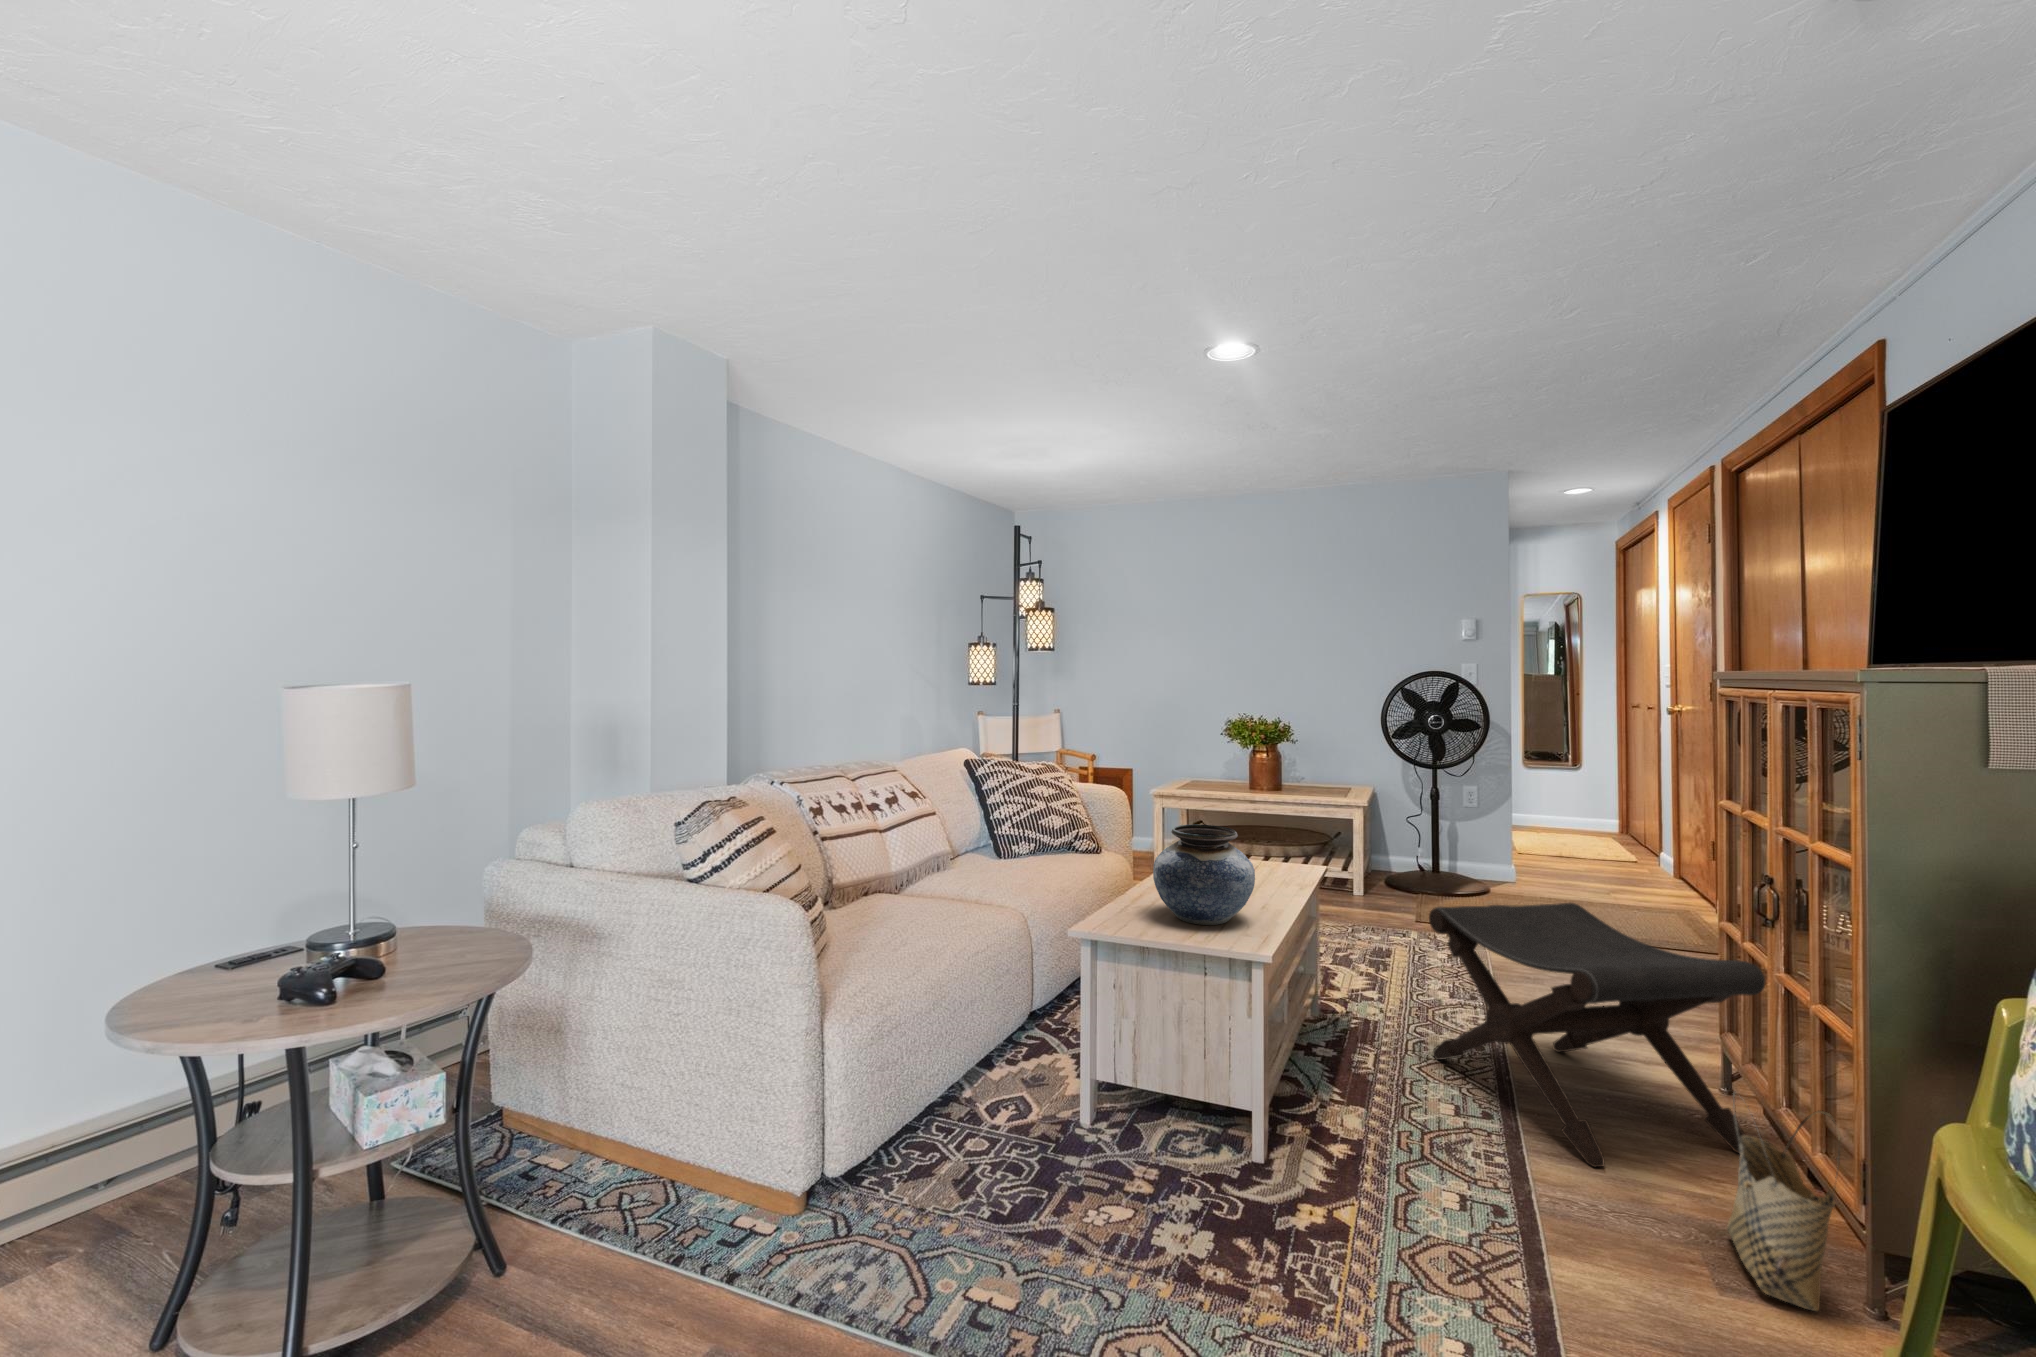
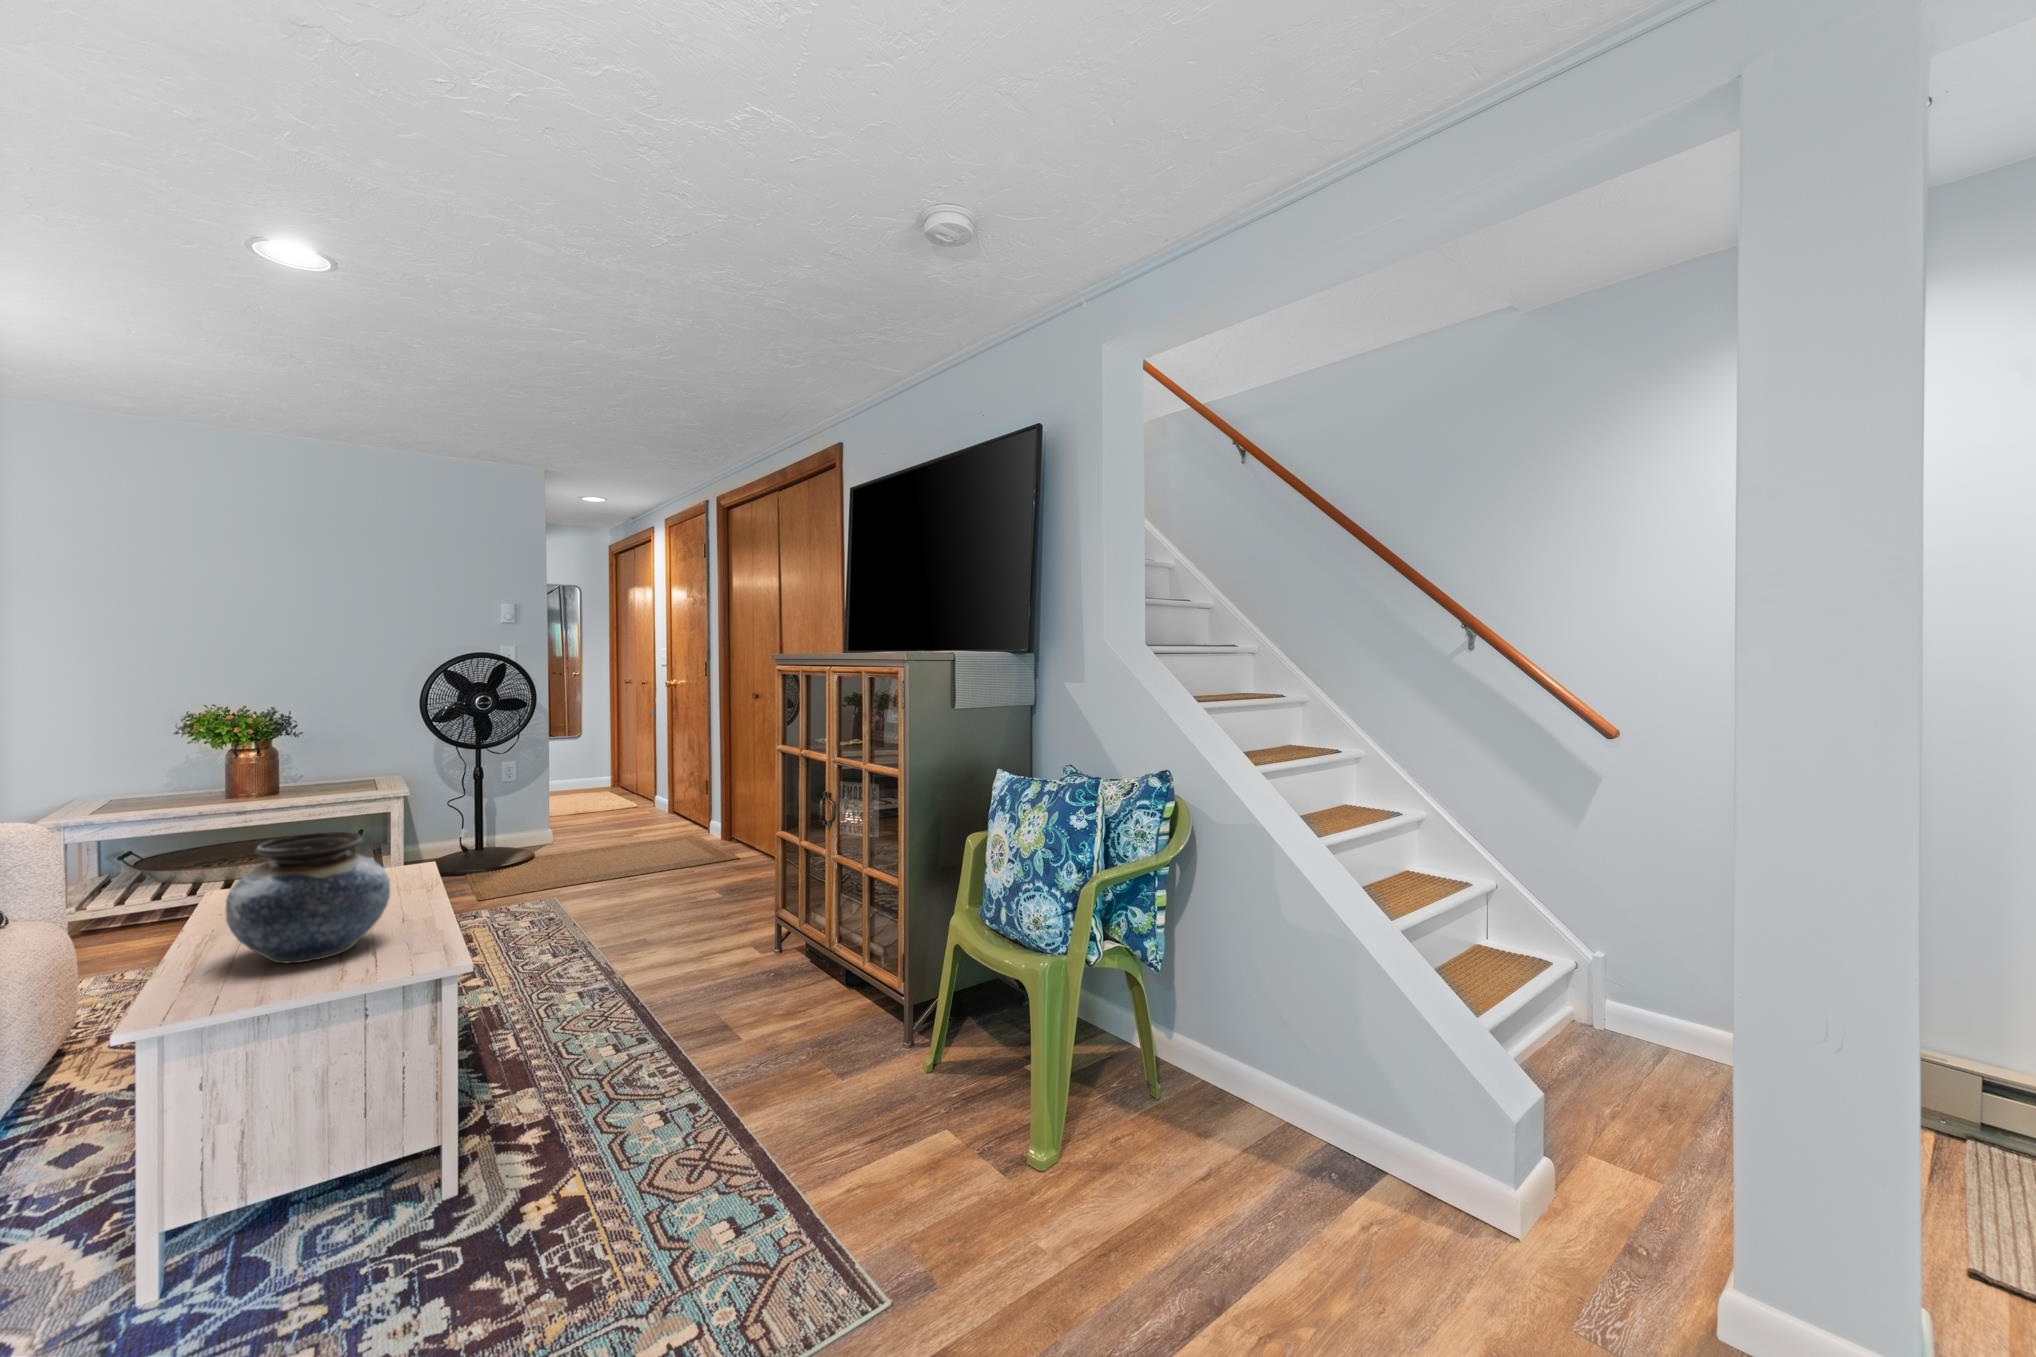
footstool: present [1429,903,1765,1167] -> none [559,837,819,1040]
woven basket: present [1727,1092,1840,1311] -> none [831,928,899,1064]

